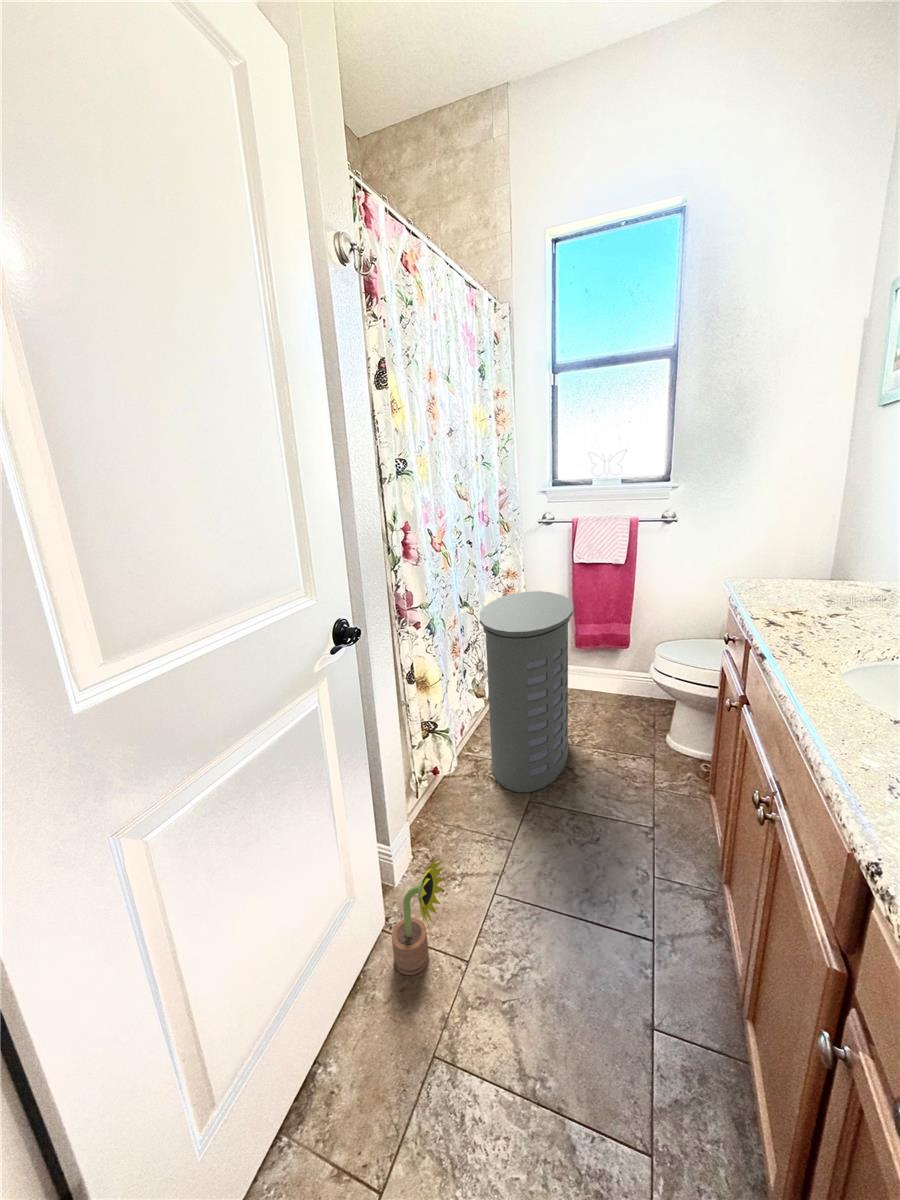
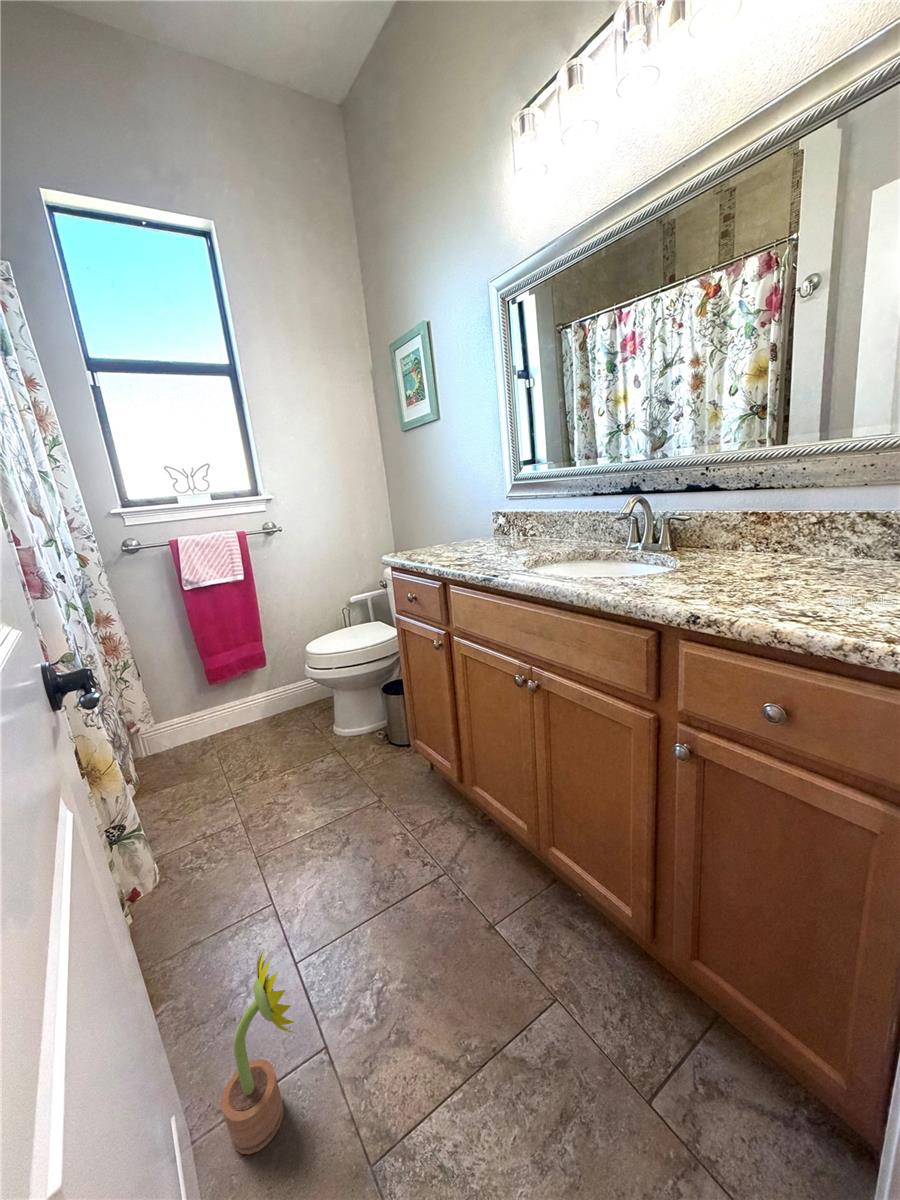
laundry hamper: present [480,591,573,792] -> none [109,622,267,865]

